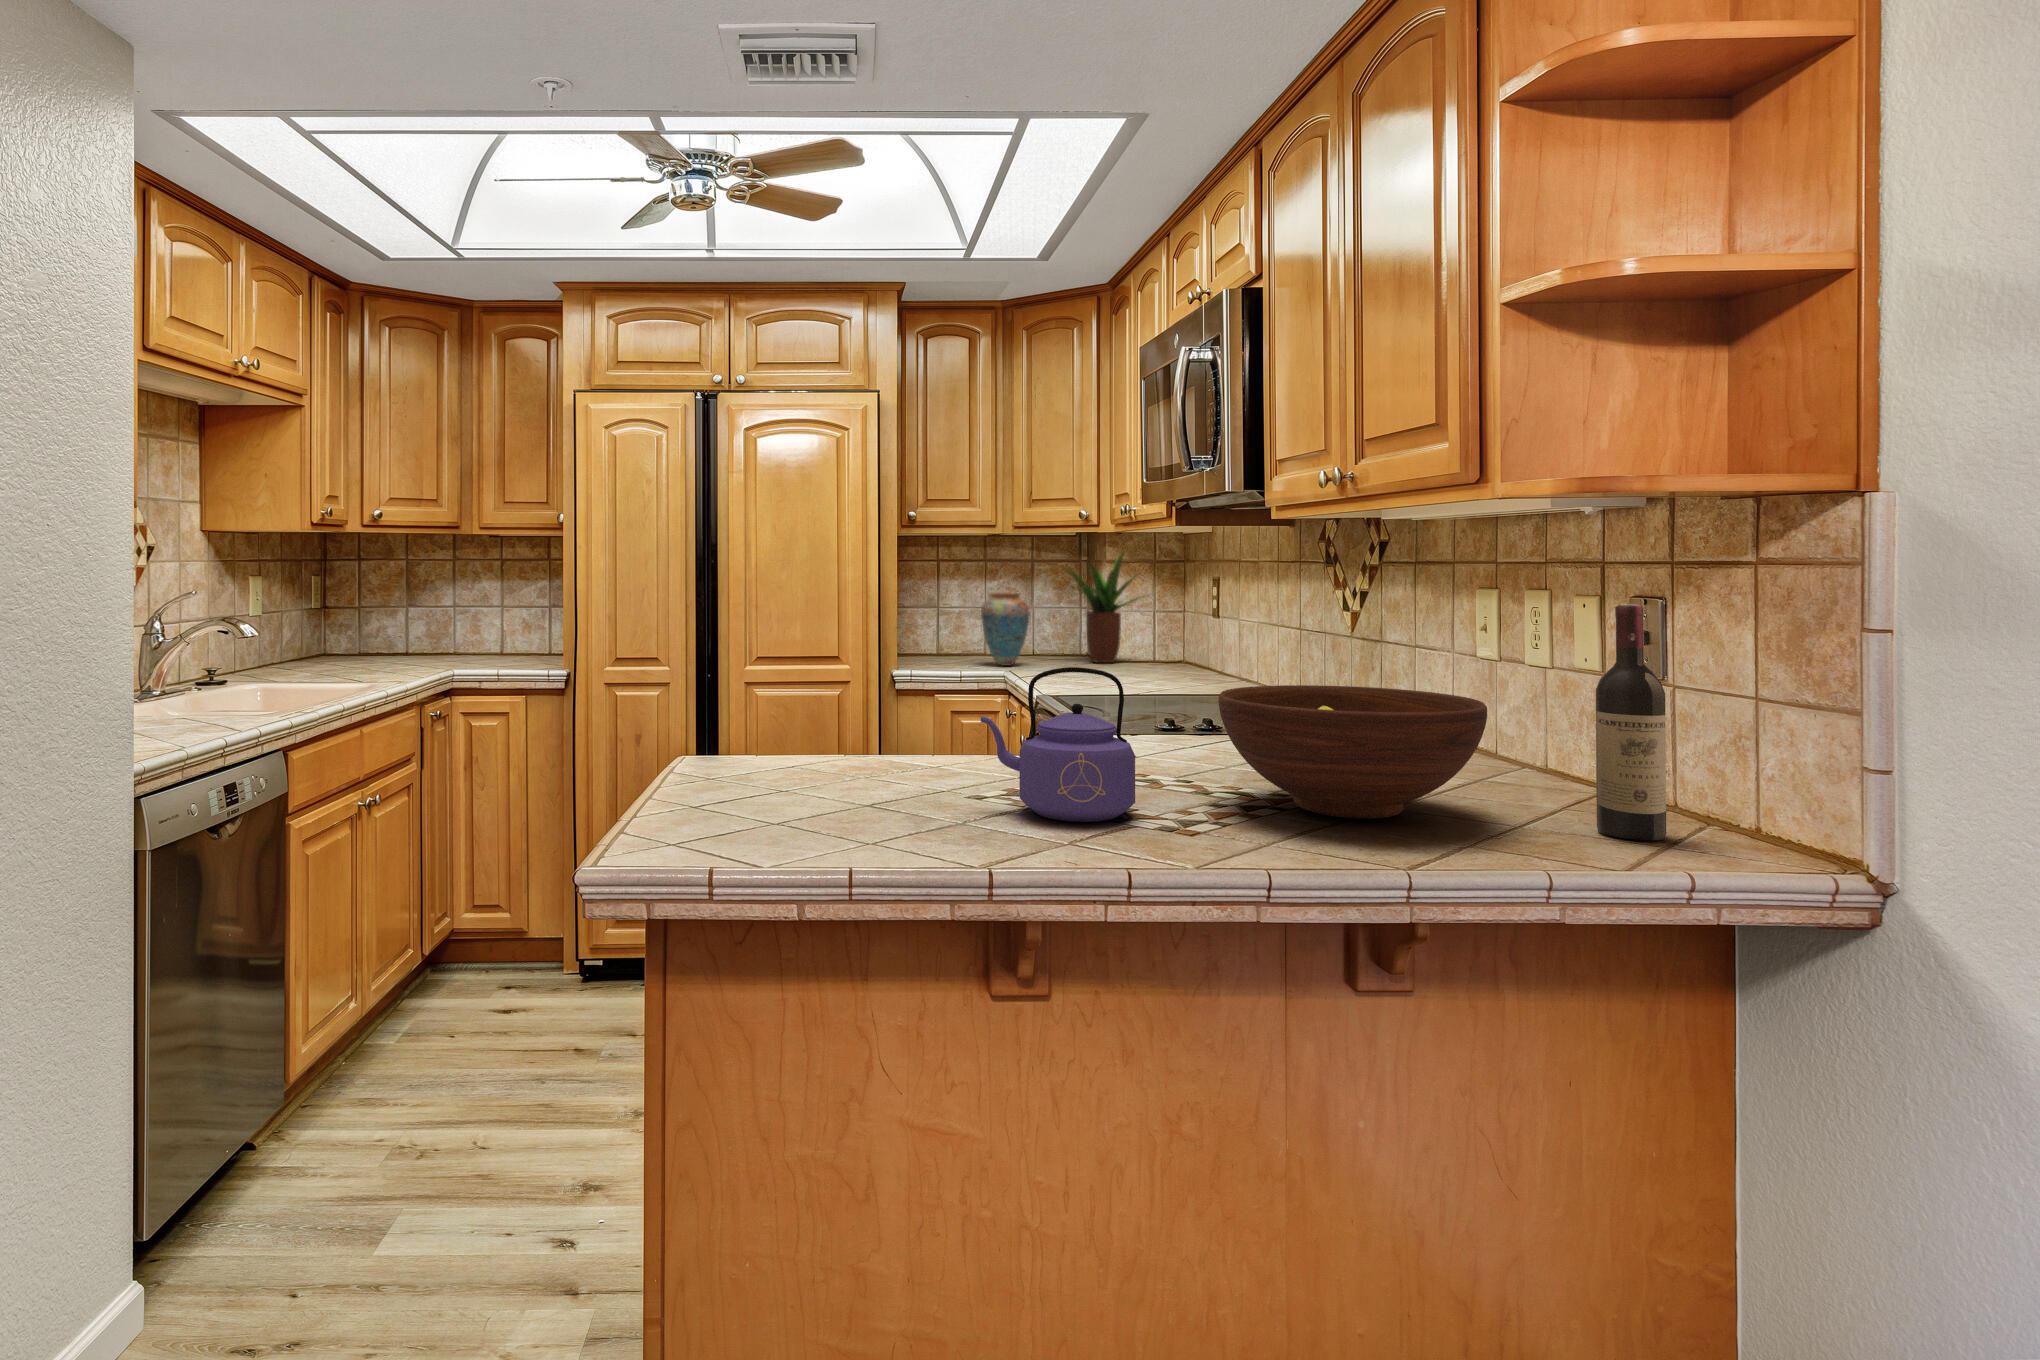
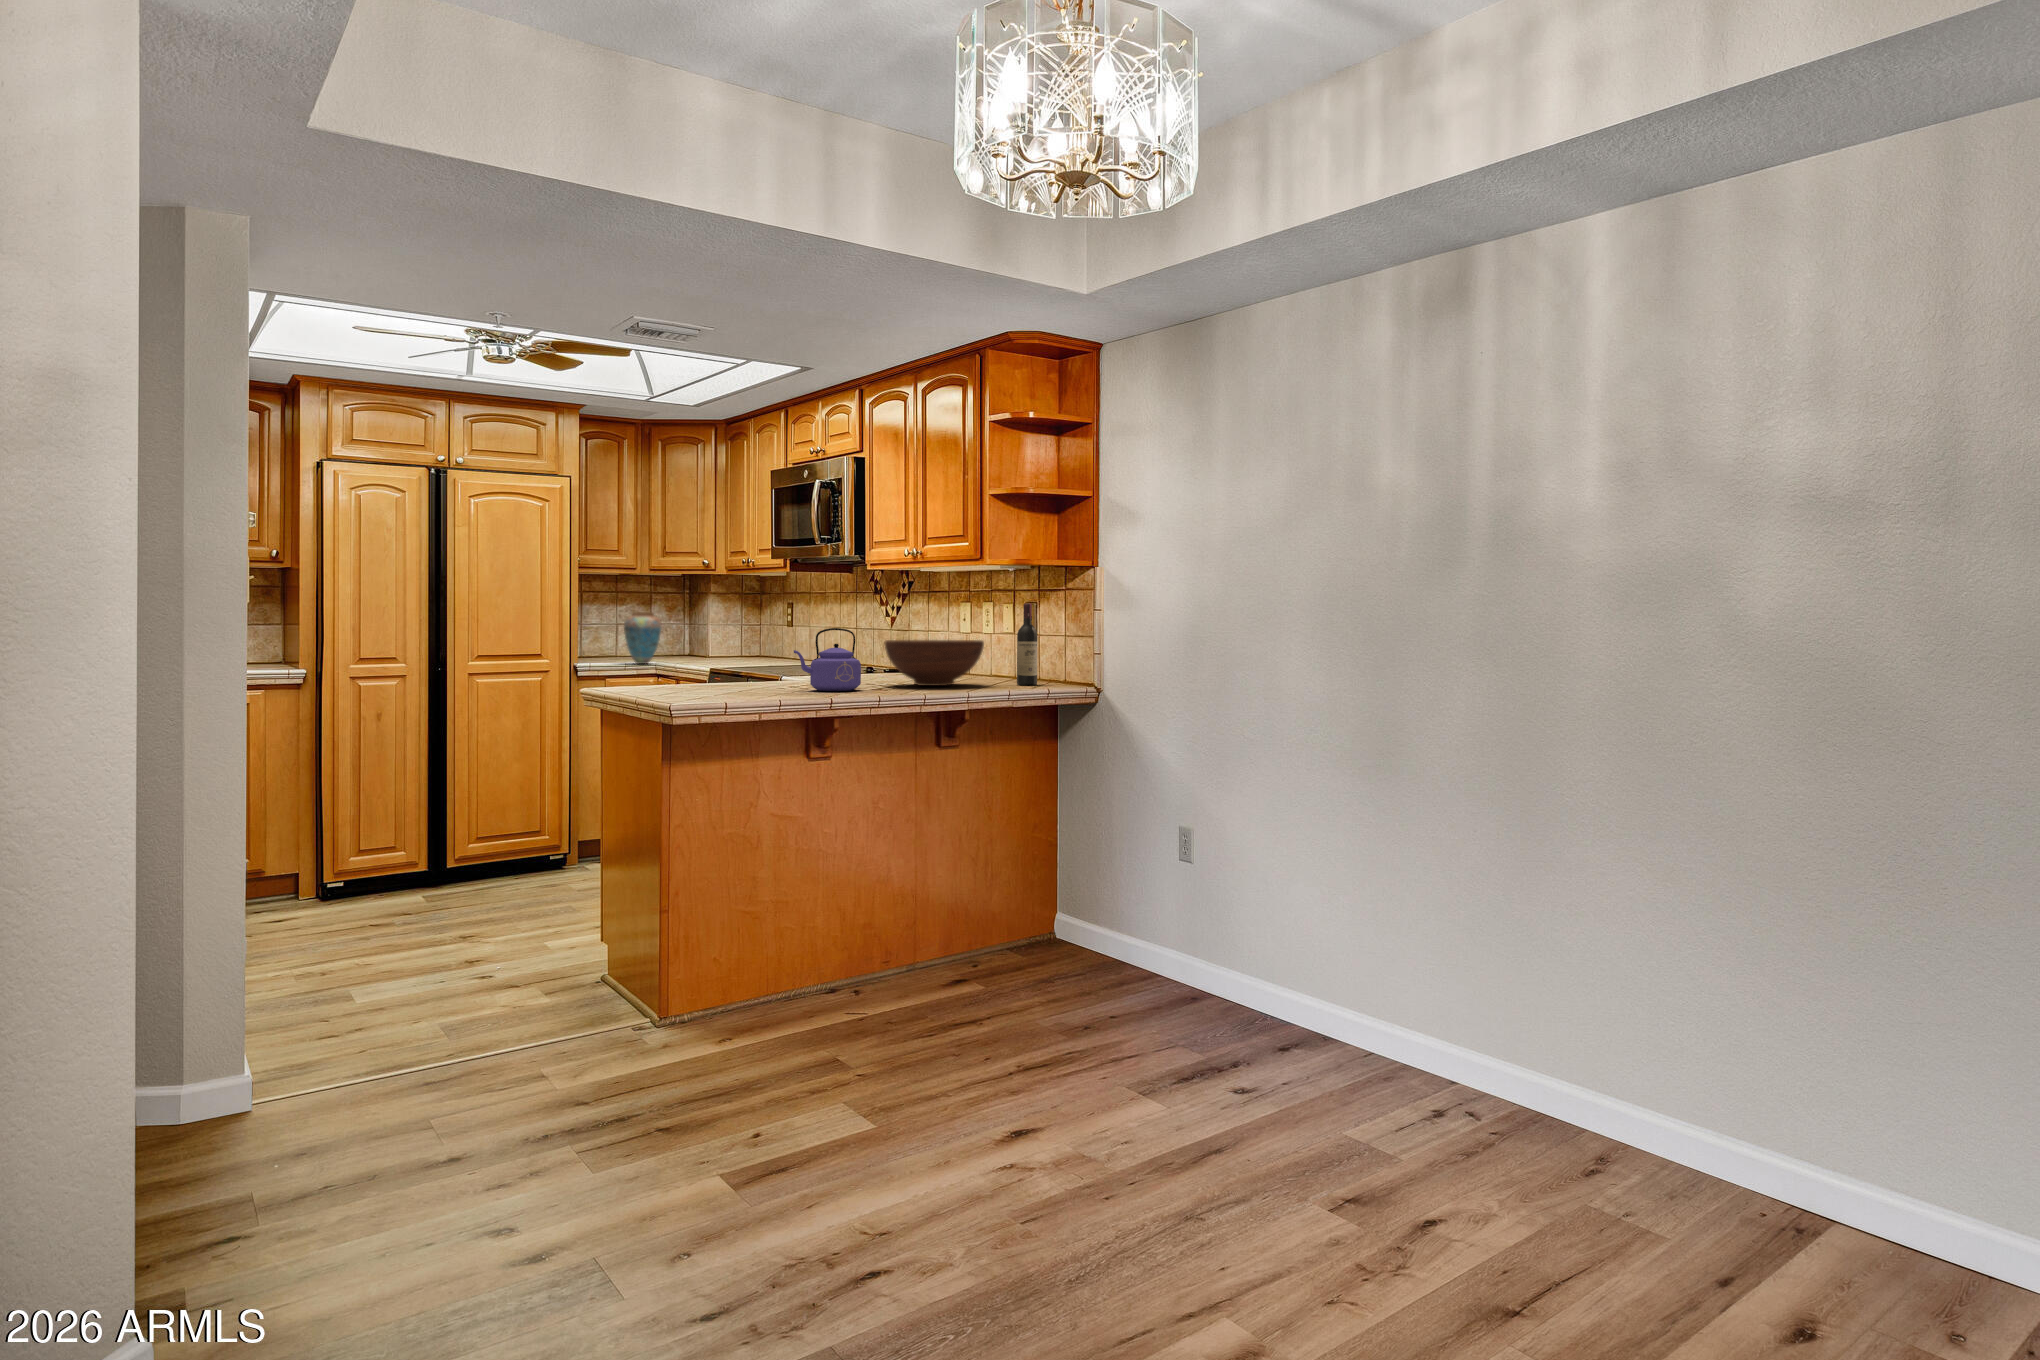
potted plant: present [1064,552,1143,663] -> none [677,583,745,662]

